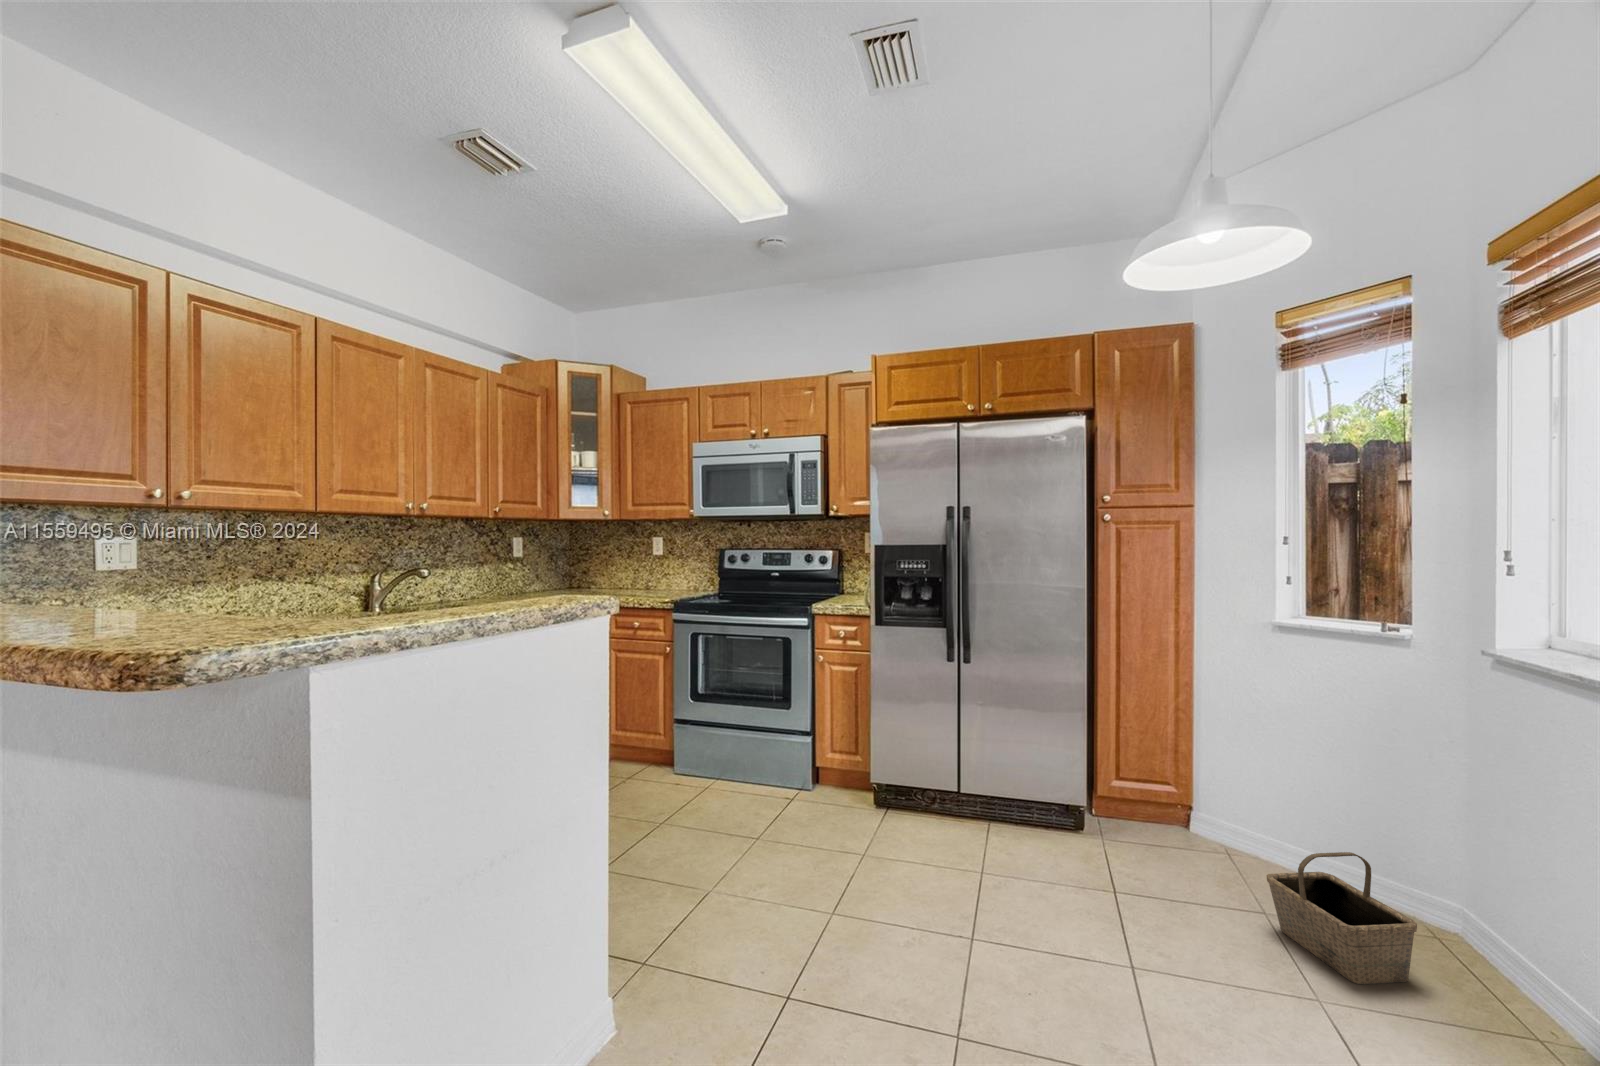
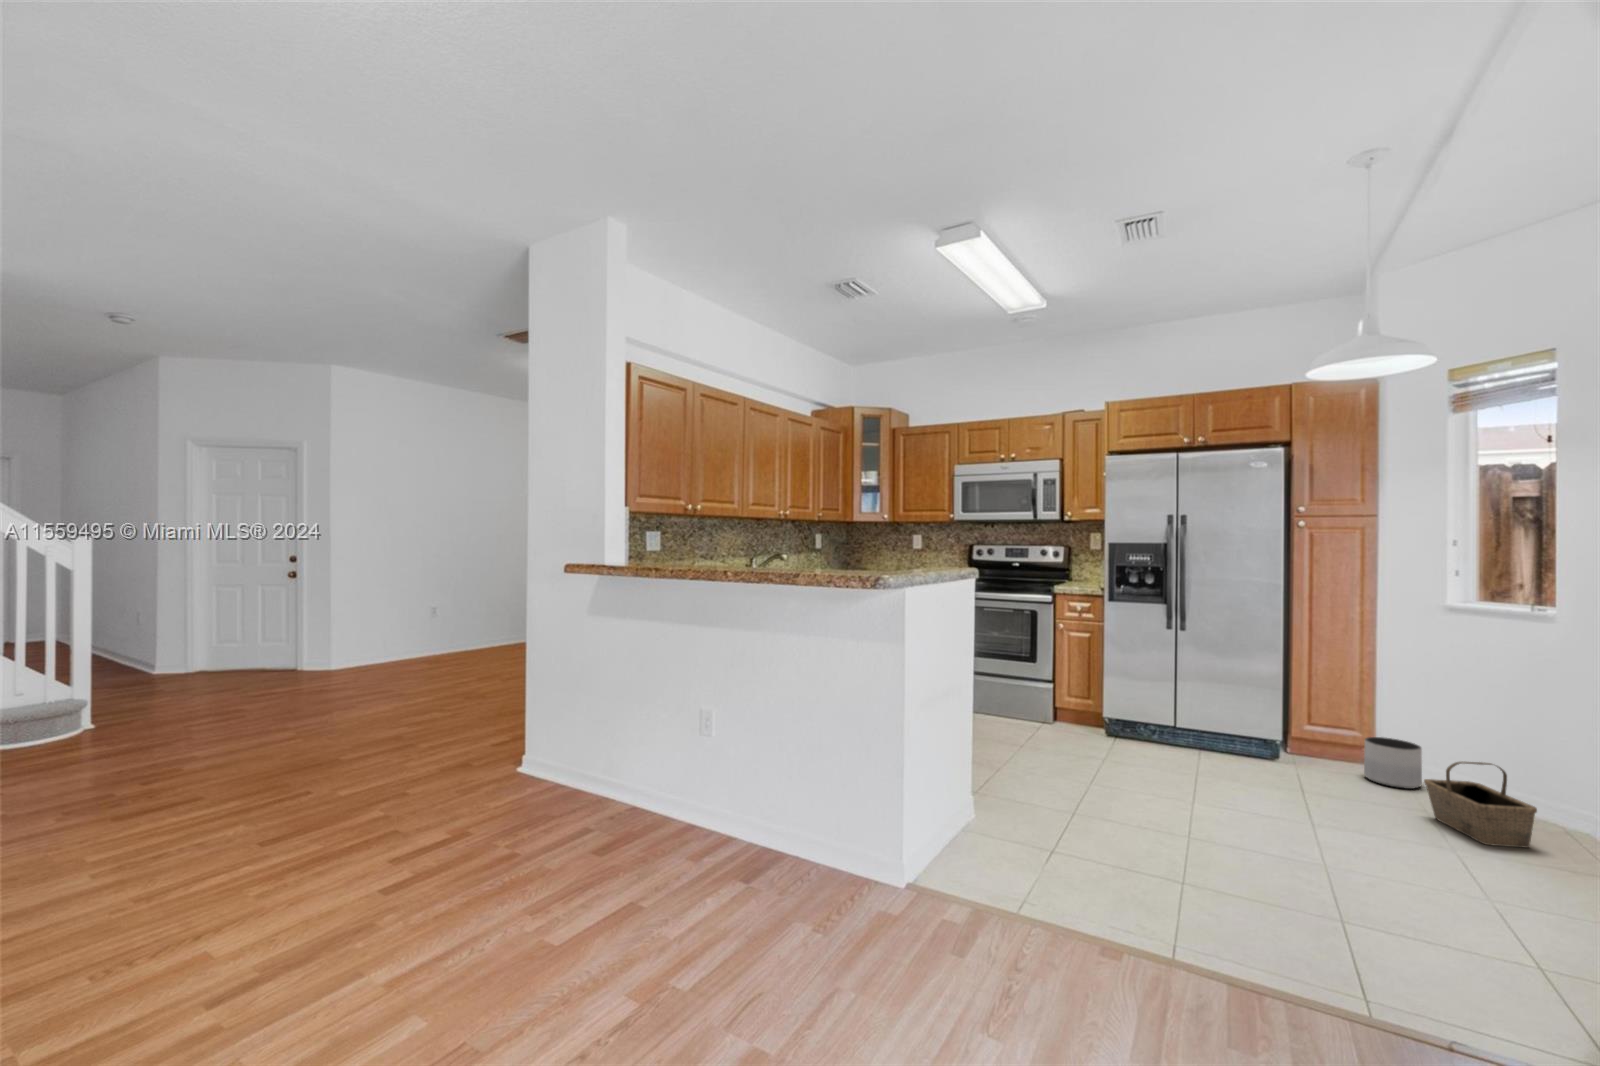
planter: none [1184,797,1252,870] -> present [1364,737,1422,789]

